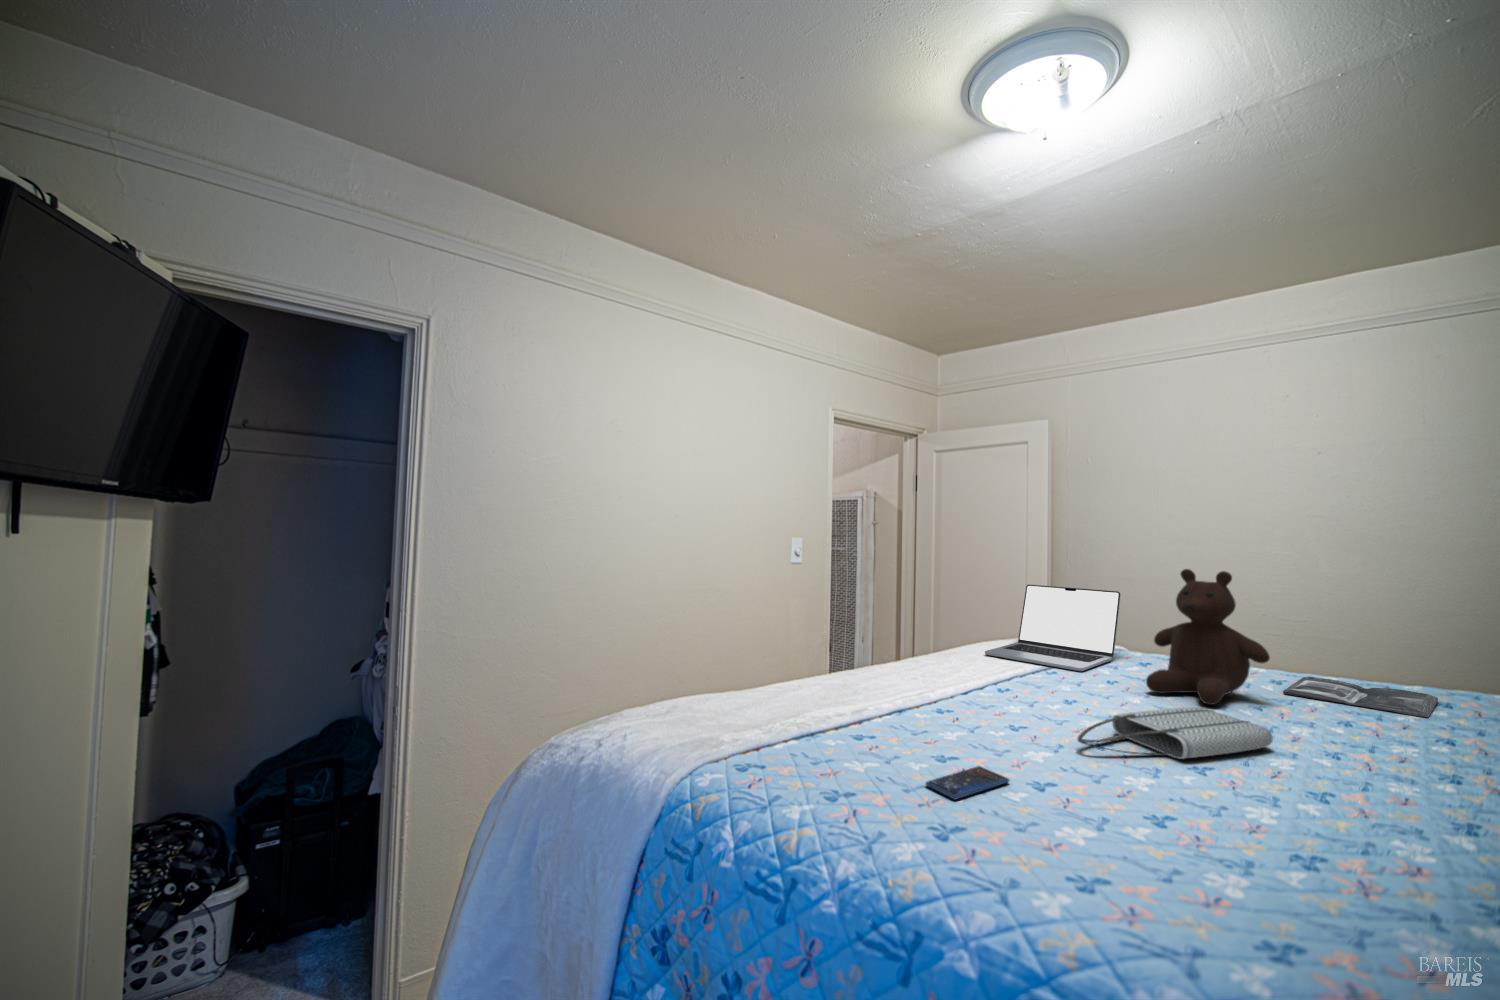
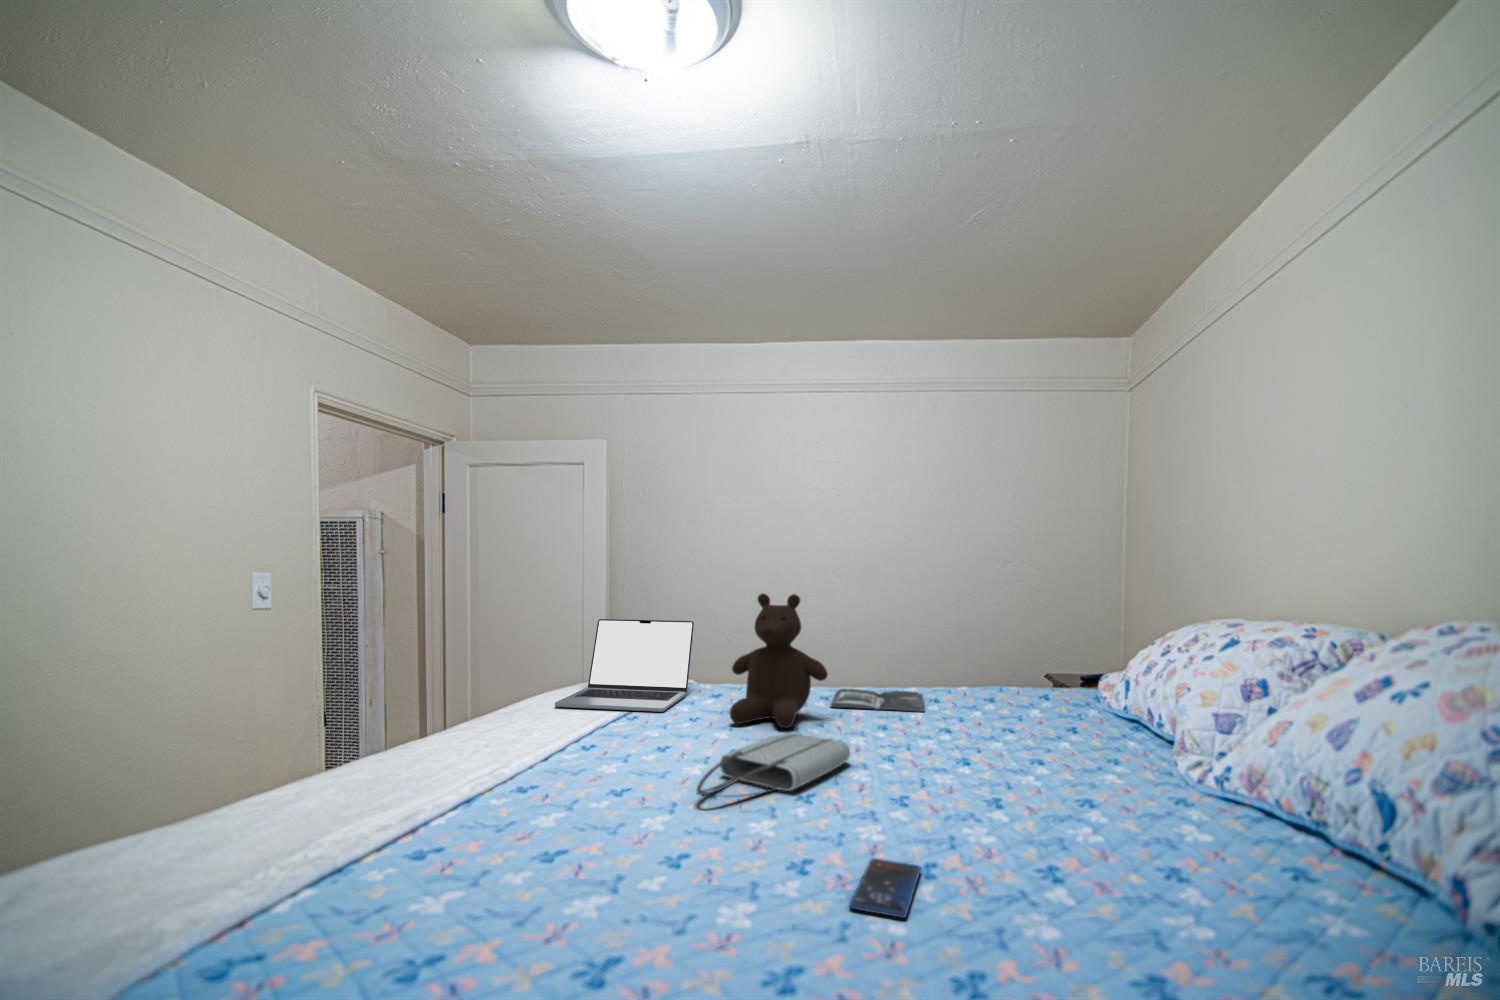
smartphone: present [926,766,1009,799] -> present [850,858,921,918]

